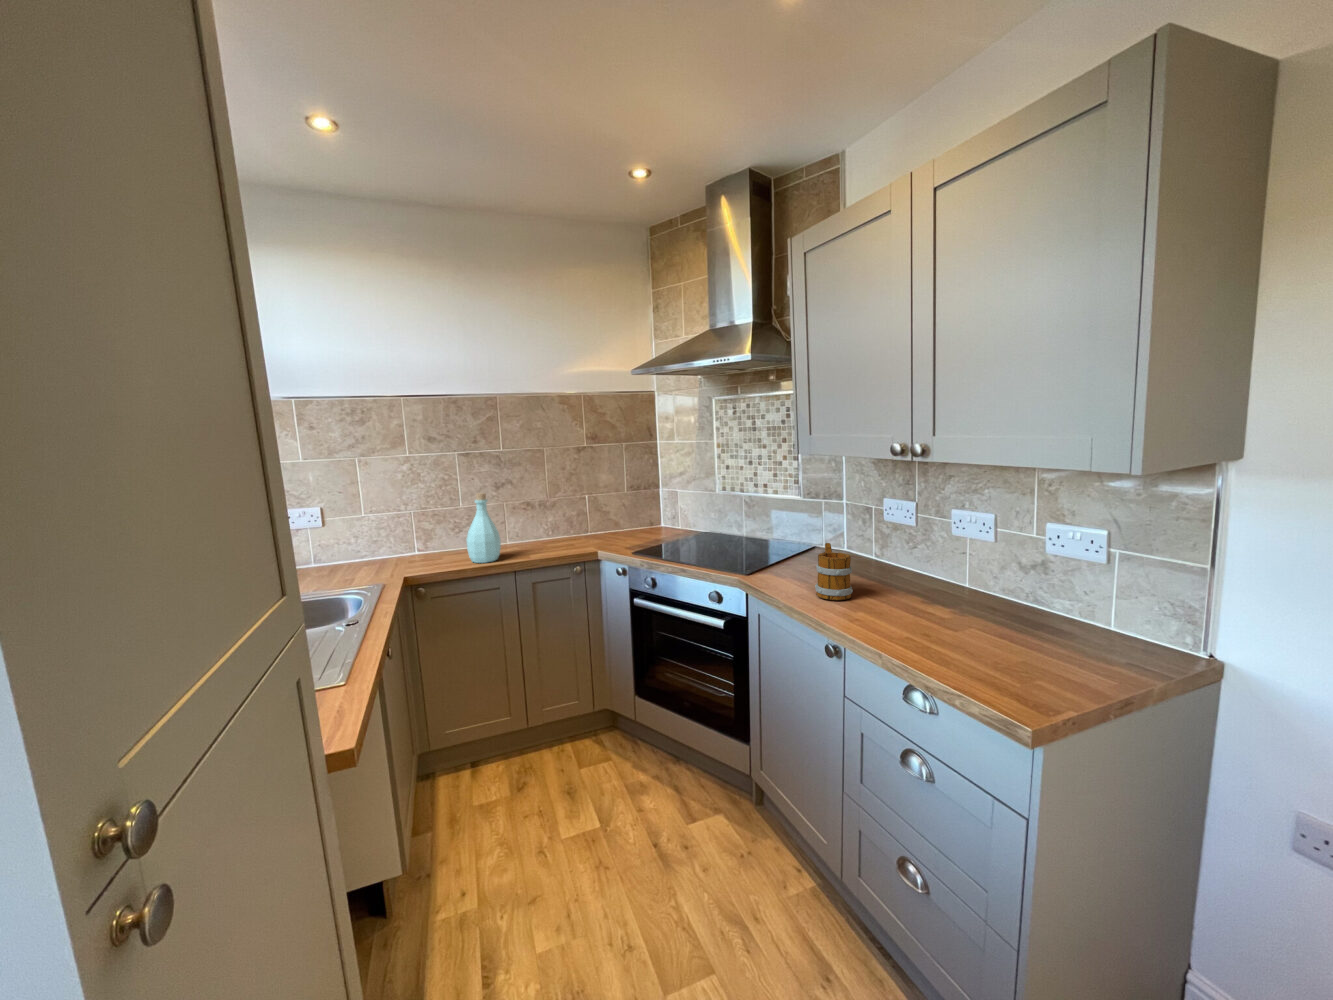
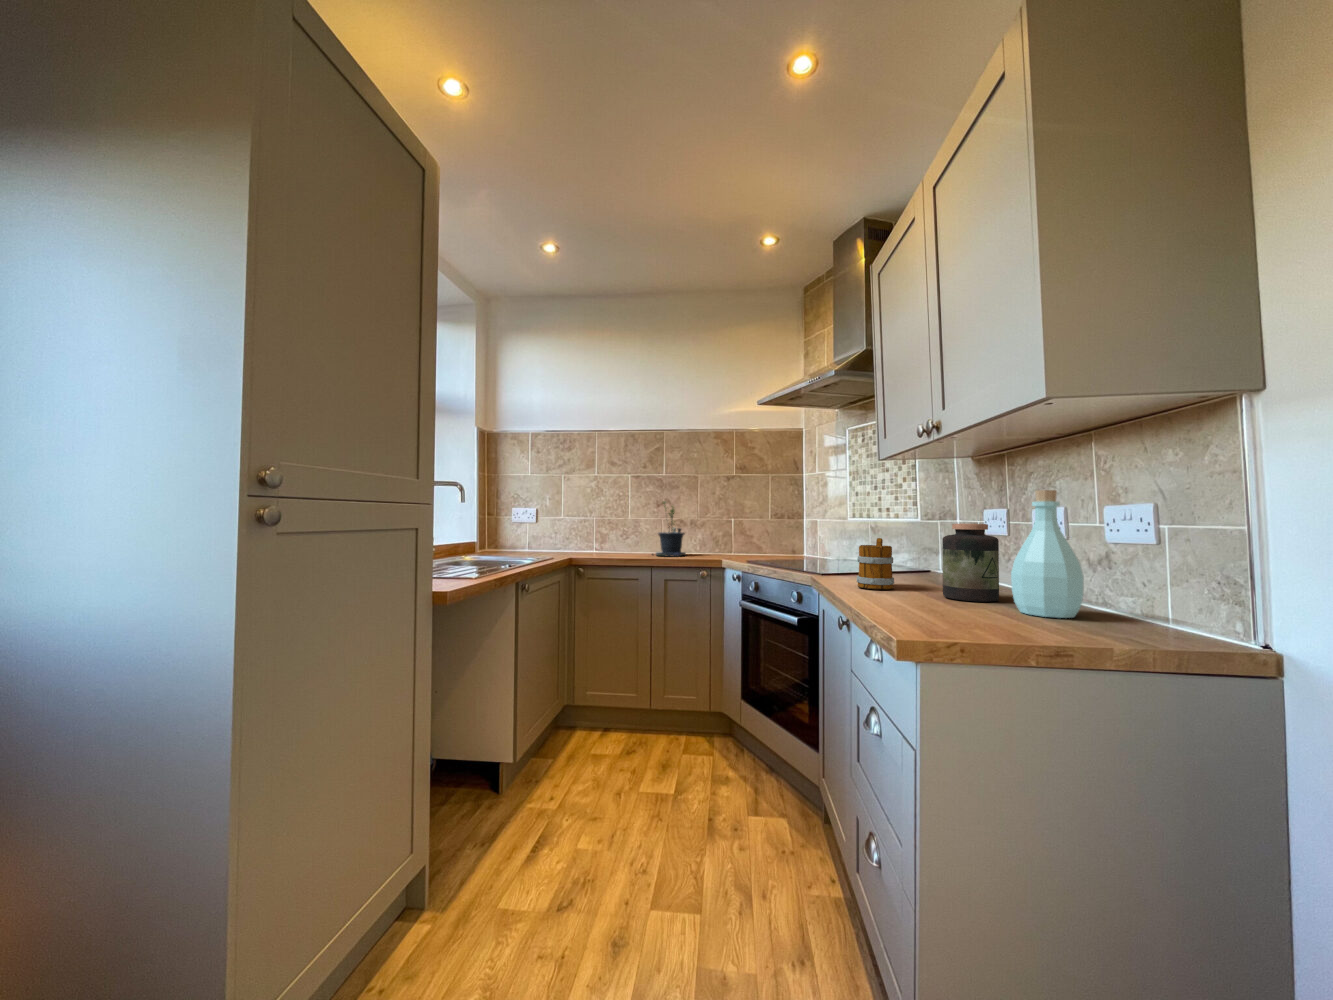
potted plant: none [502,482,550,550] -> present [656,501,686,556]
bottle: present [467,493,501,563] -> present [1011,490,1084,618]
jar: none [905,534,958,611] -> present [942,524,999,602]

